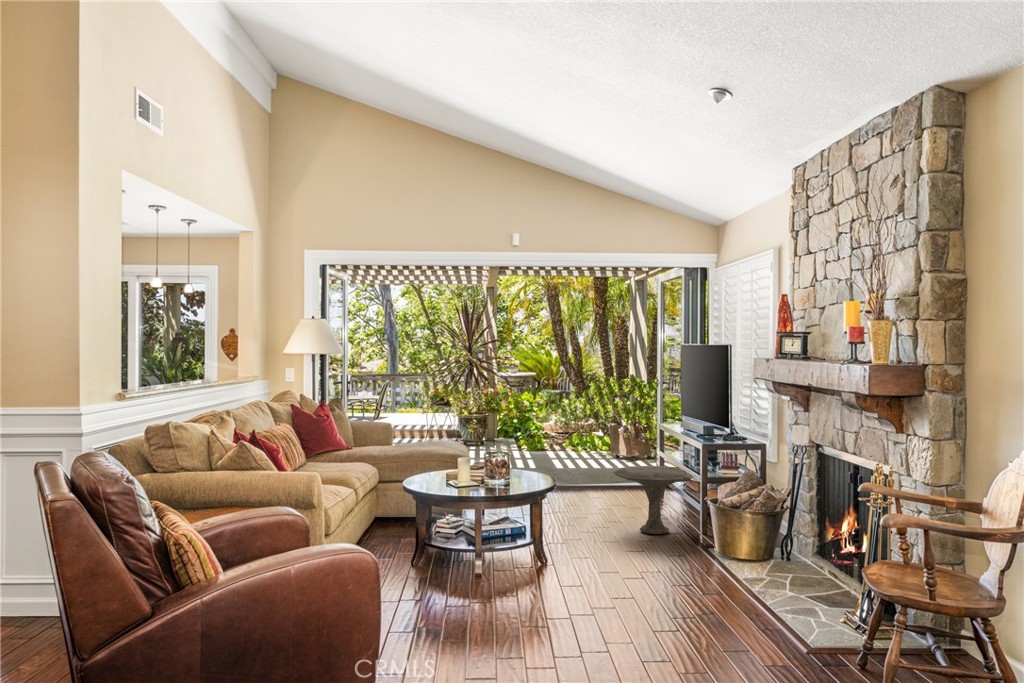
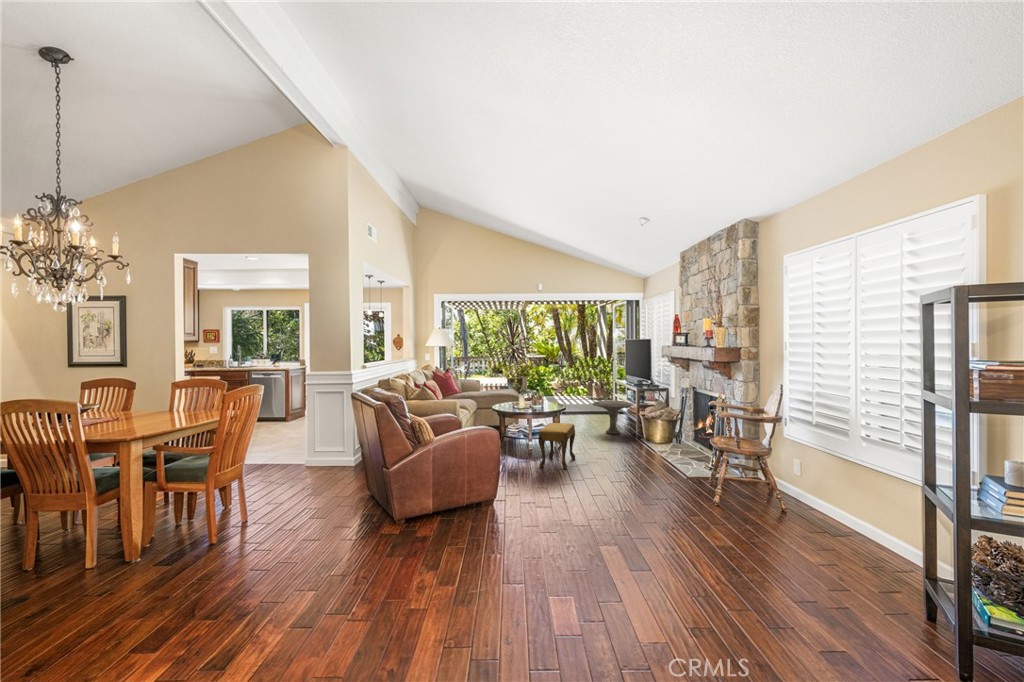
footstool: none [489,519,571,624] -> present [538,423,575,469]

